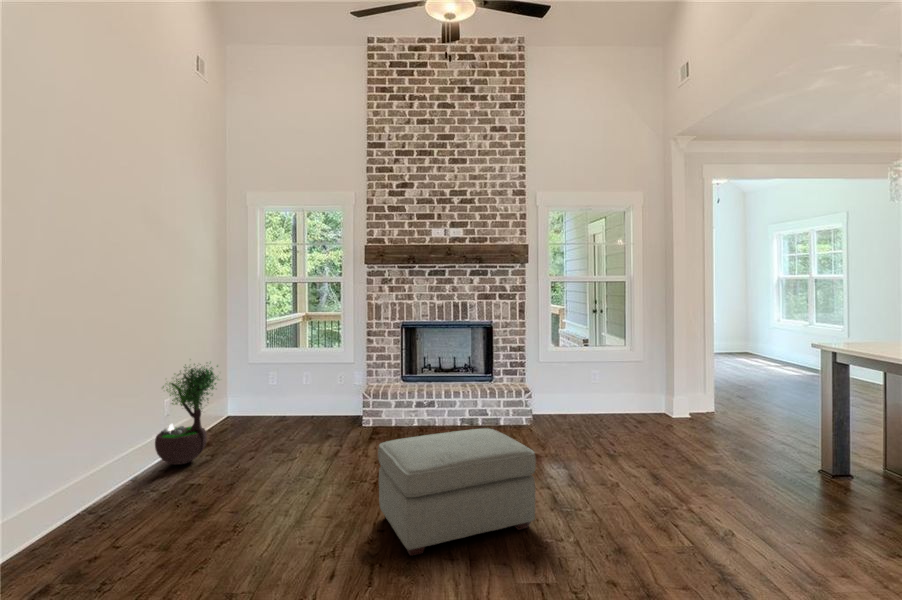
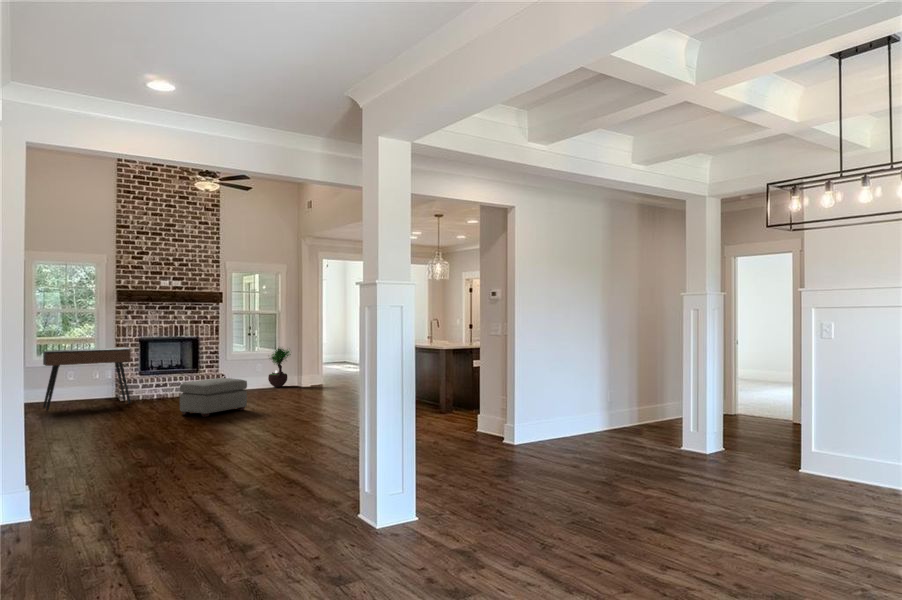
console table: none [241,338,372,437] -> present [43,348,131,410]
potted tree: present [155,364,218,465] -> present [268,348,291,387]

